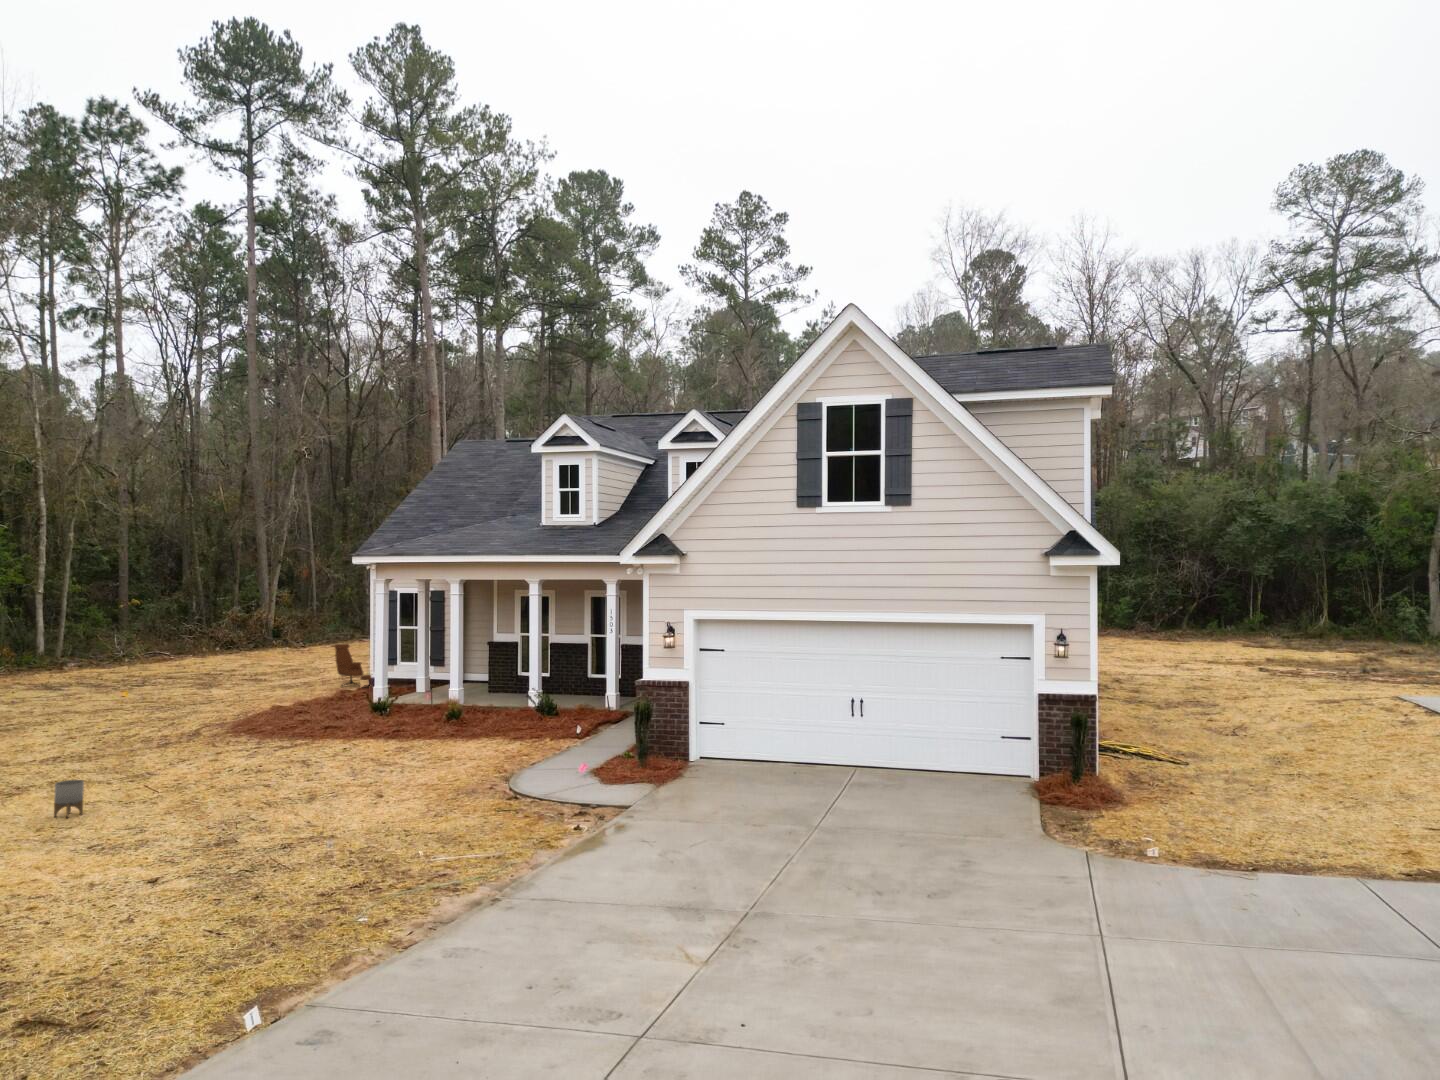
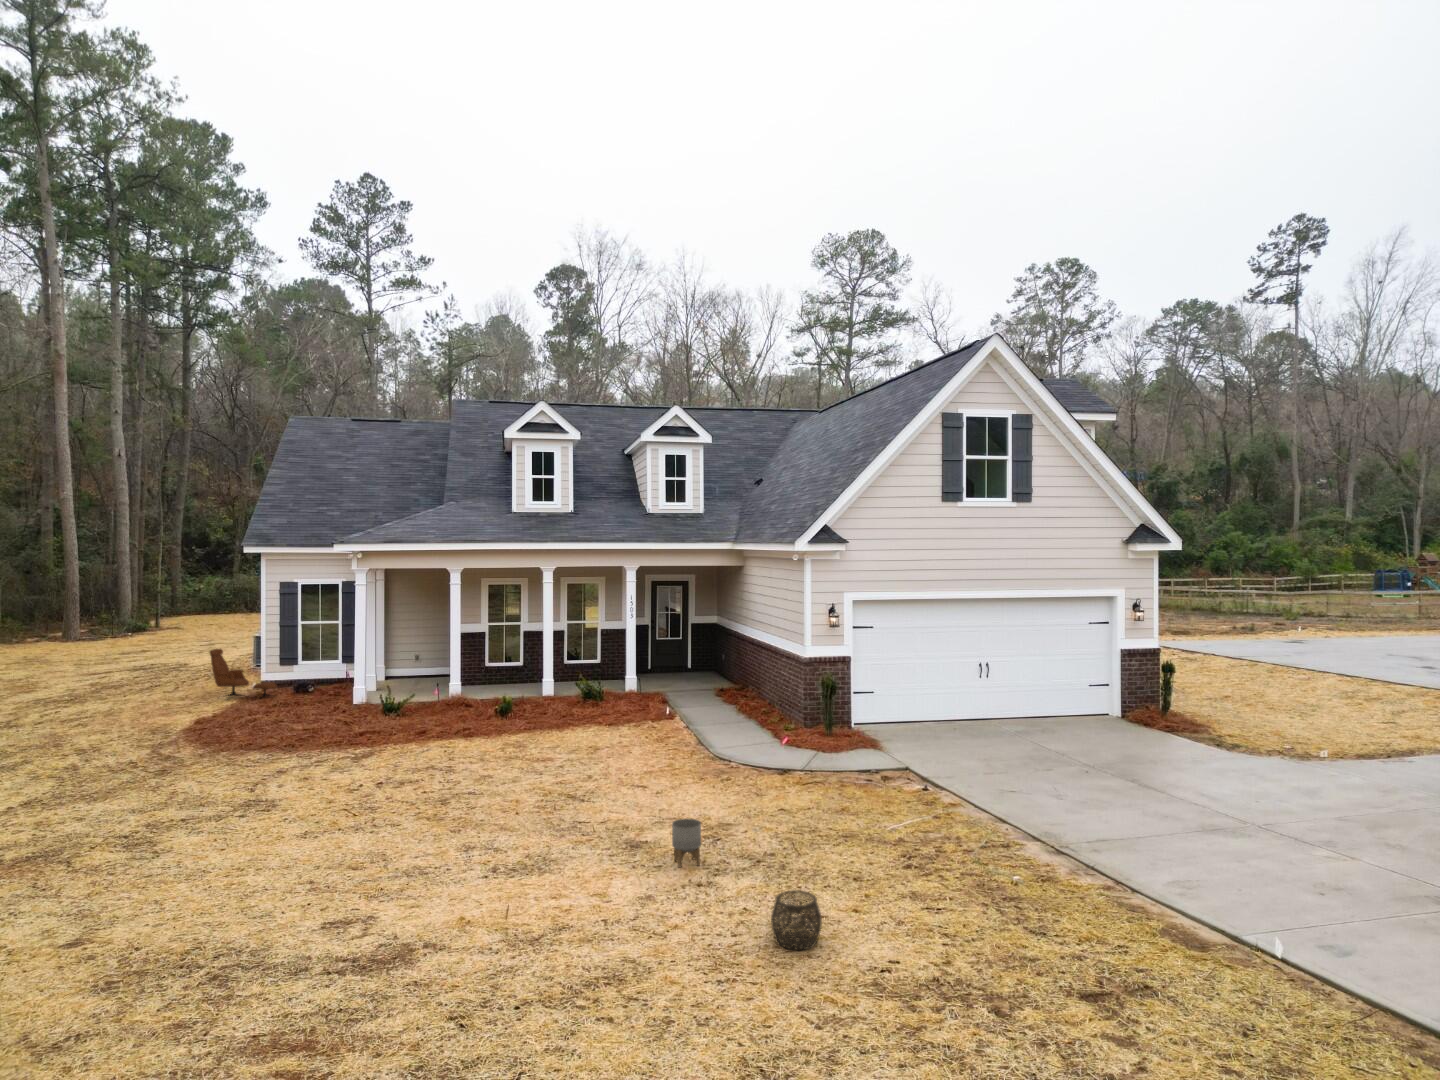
planter: present [54,780,84,818] -> present [672,818,701,868]
woven basket: none [67,844,119,892] -> present [771,890,822,950]

